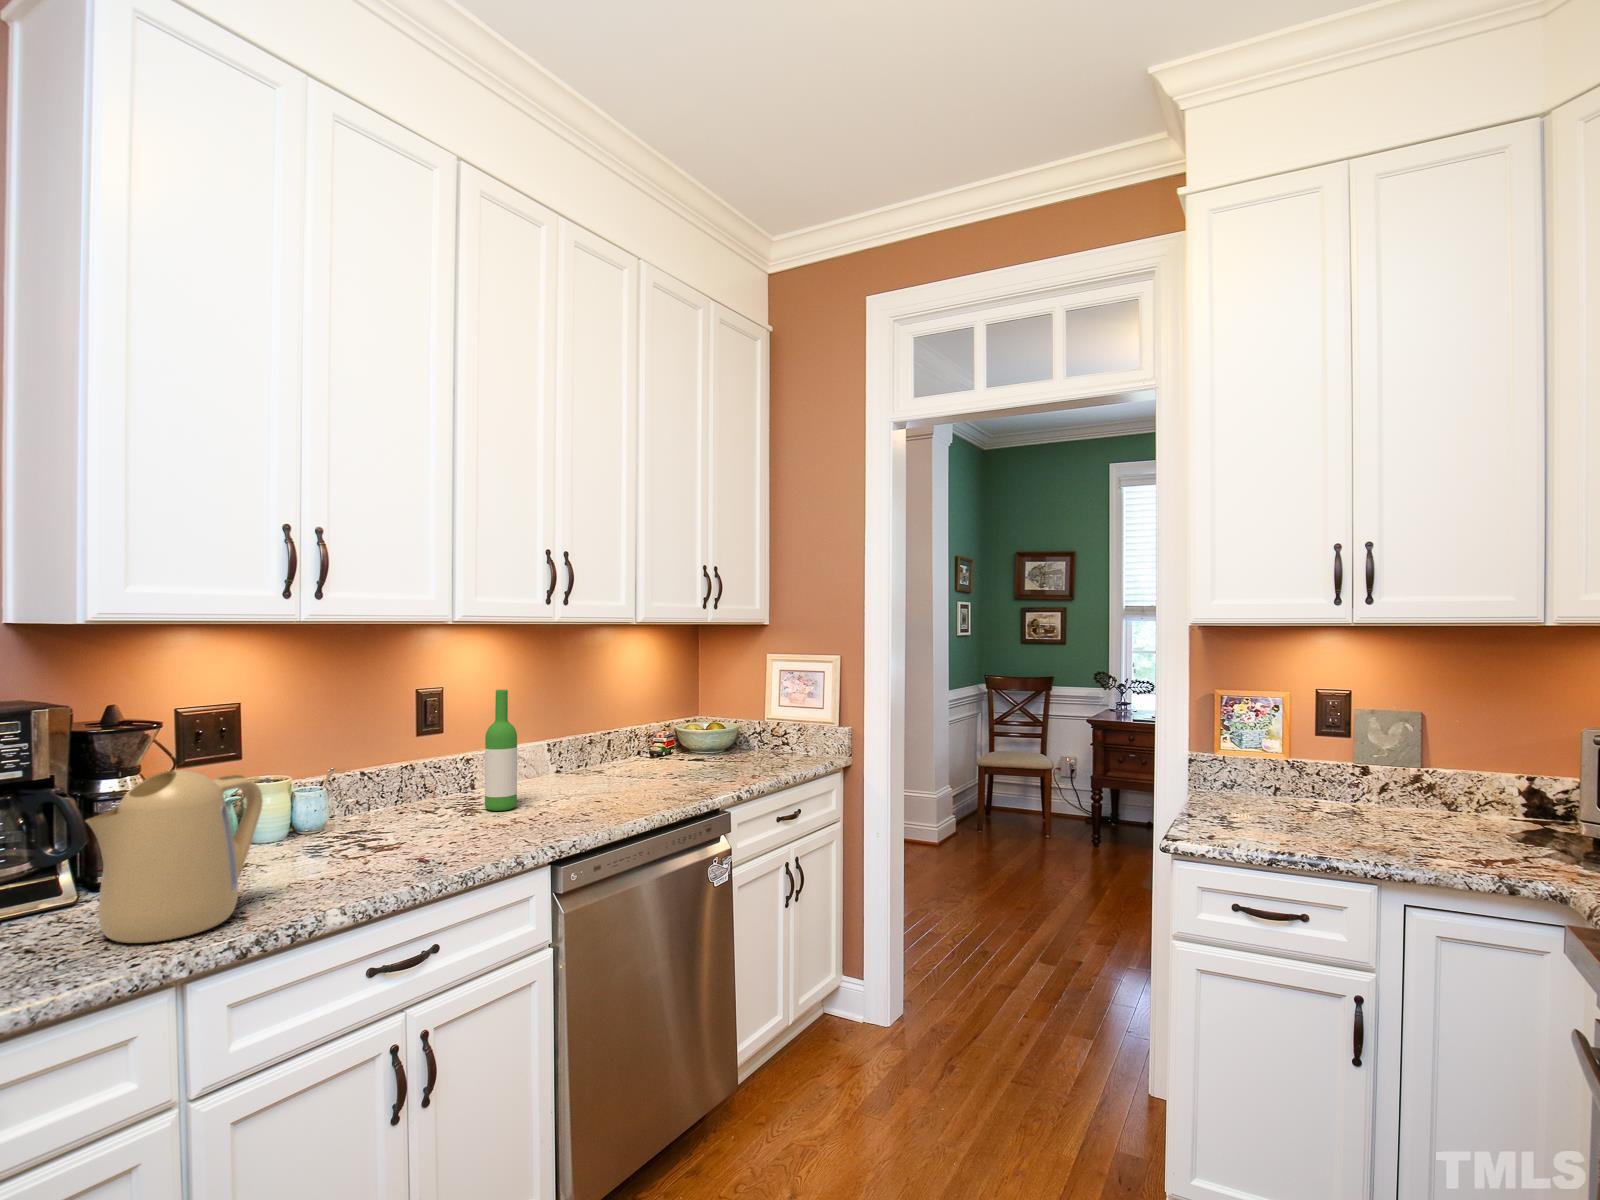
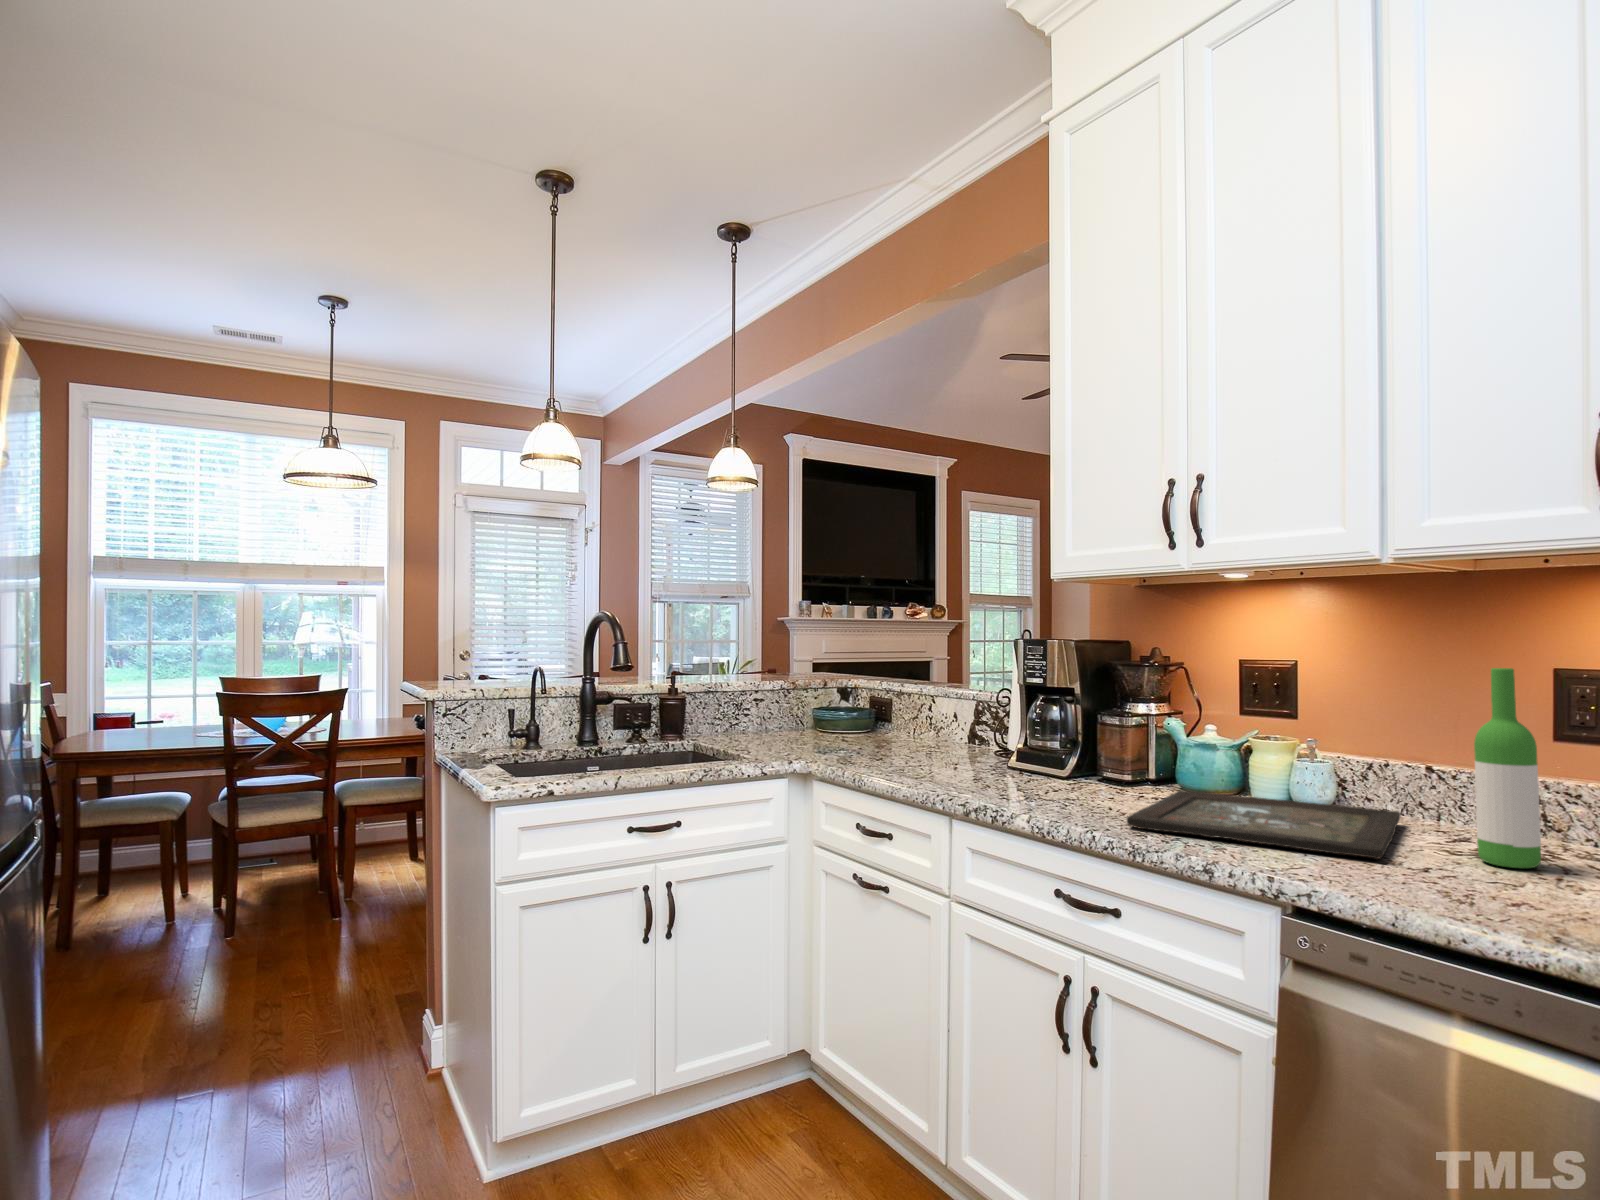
kettle: present [86,770,263,943] -> none [968,683,1060,798]
tray: none [252,808,513,871] -> present [1127,791,1400,859]

